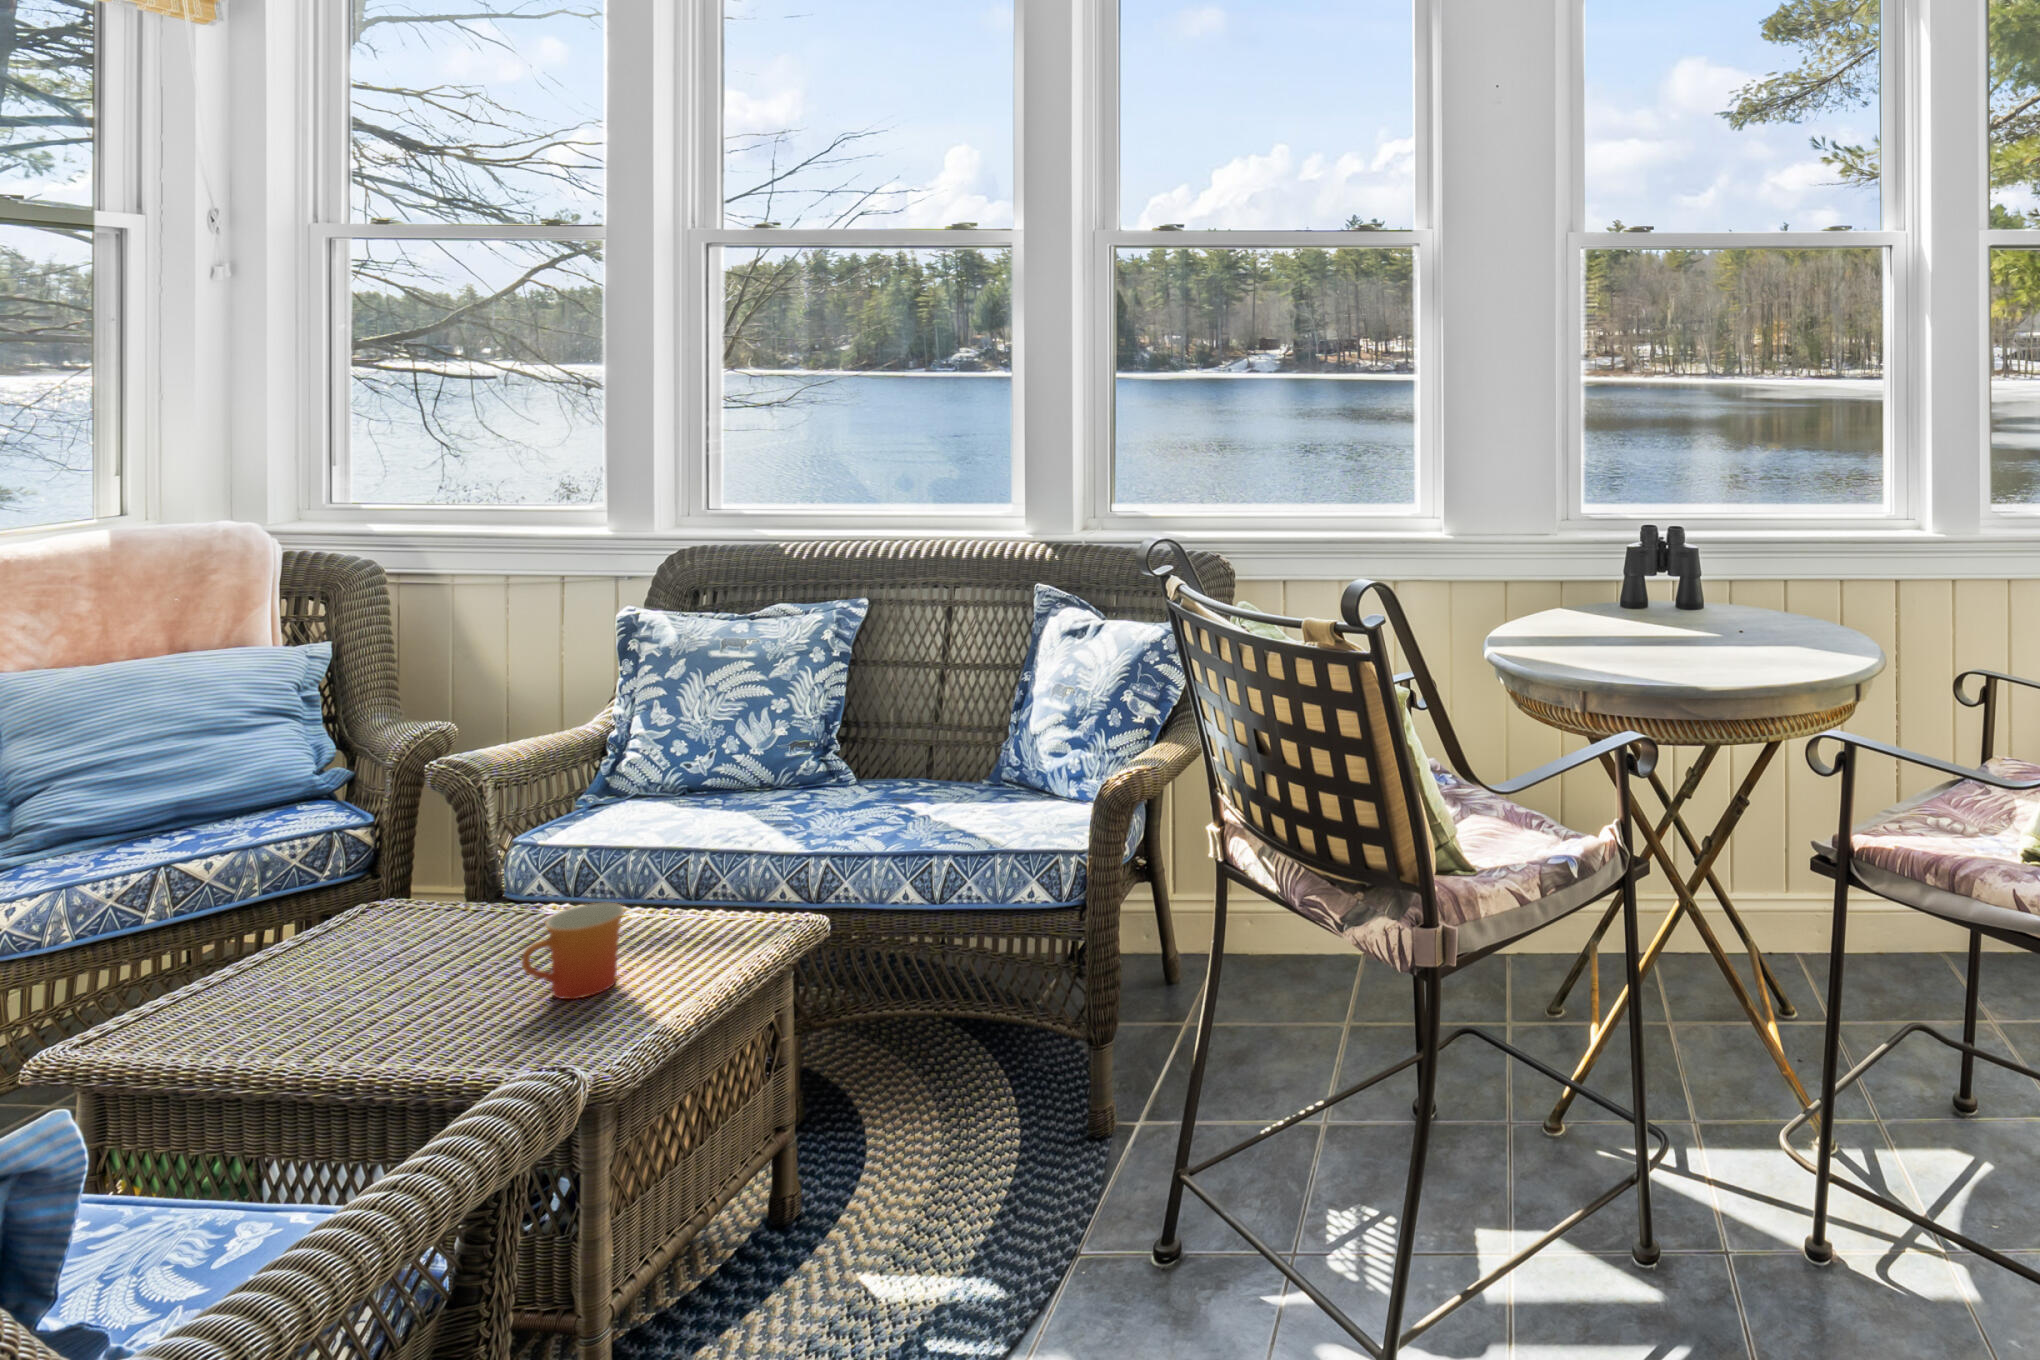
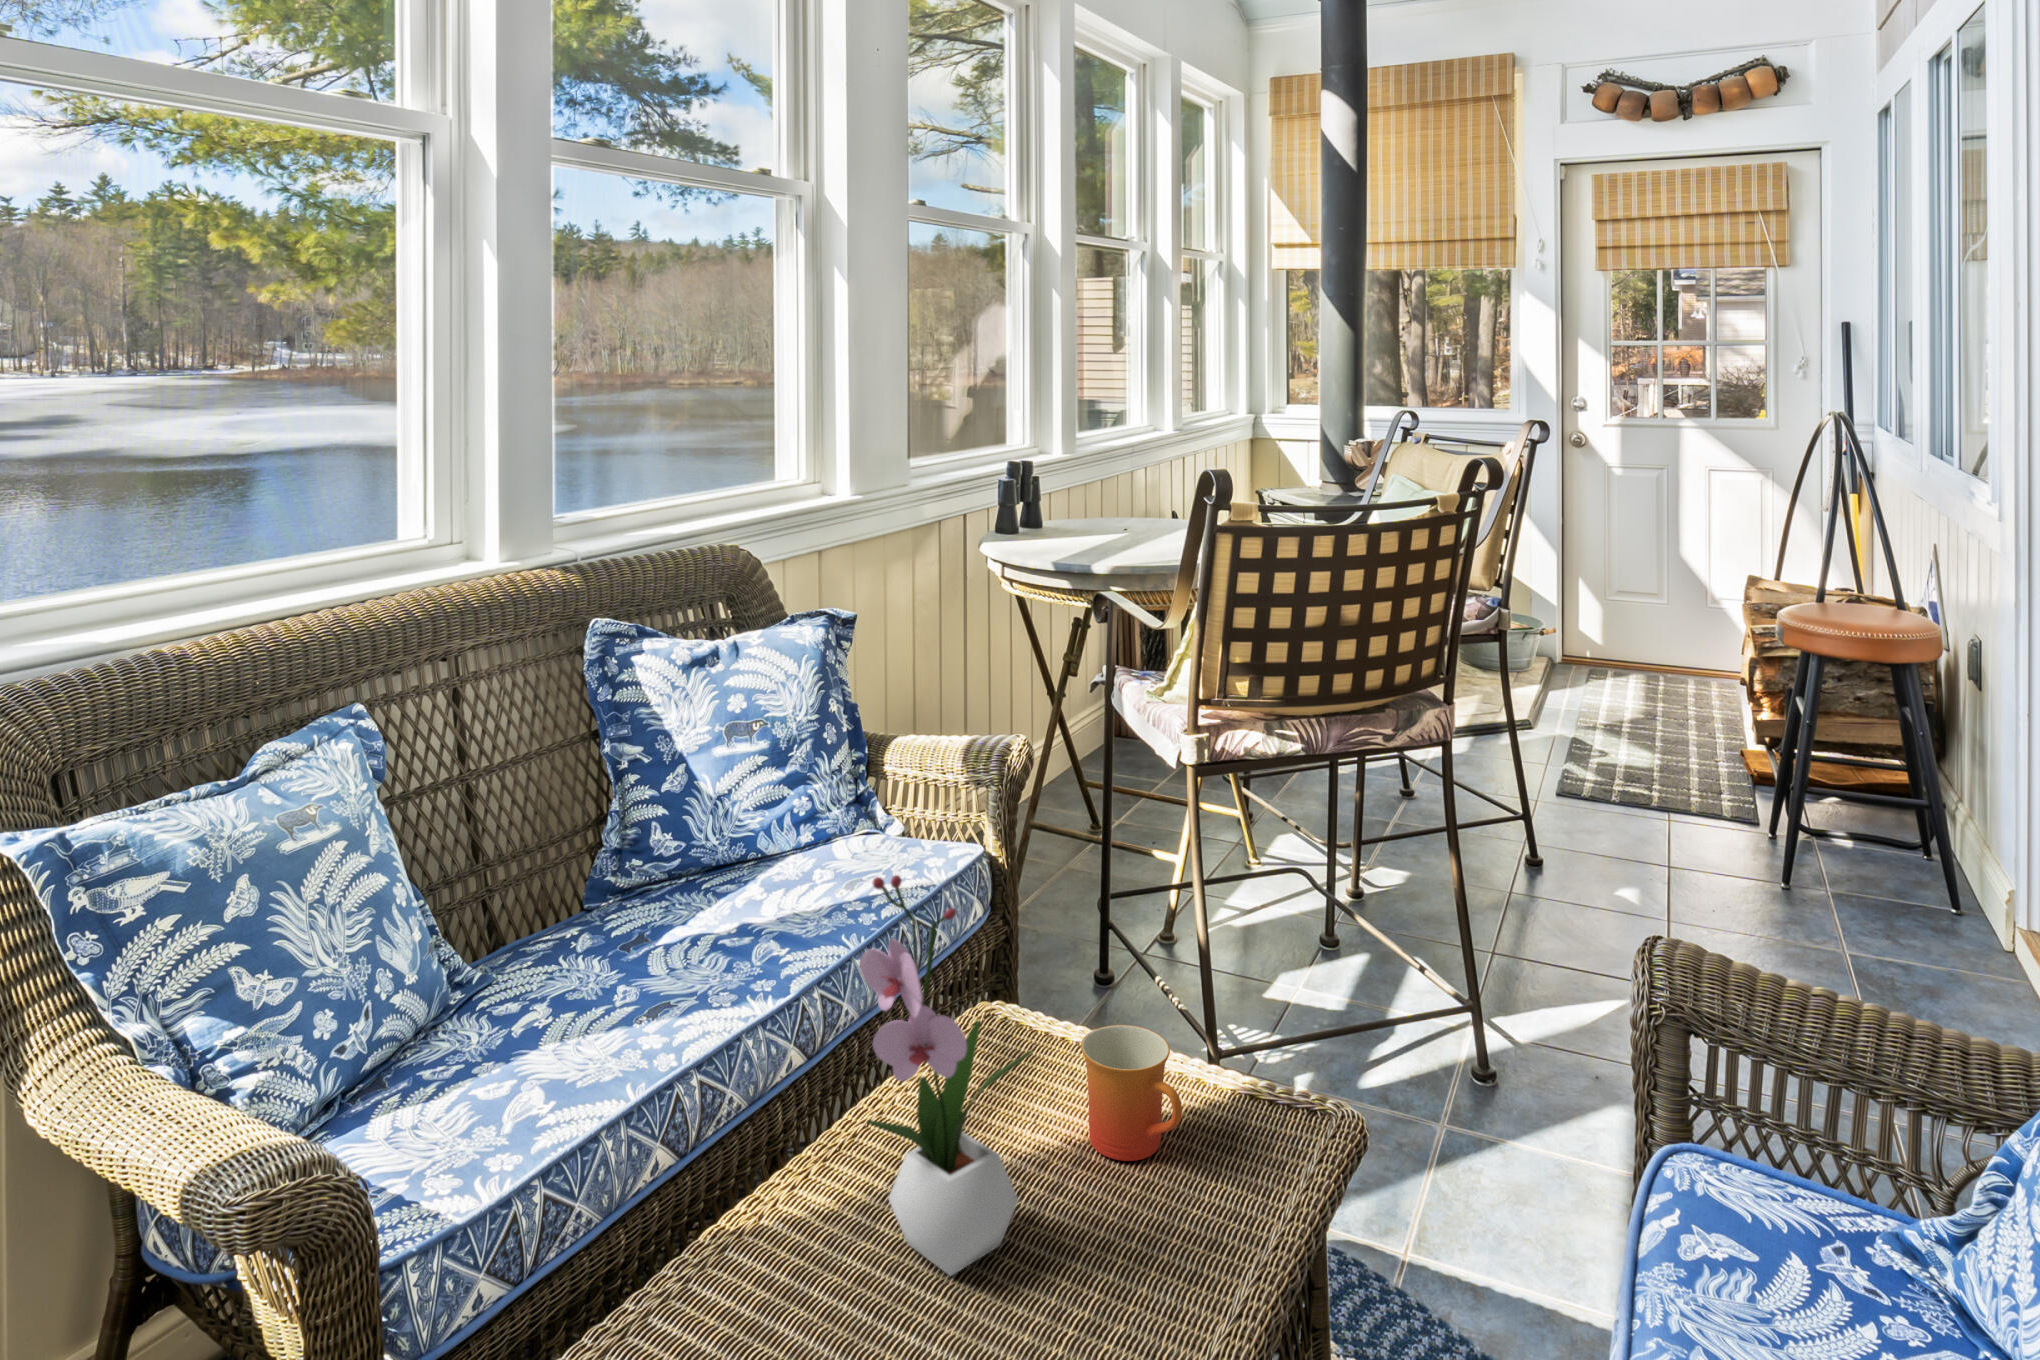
flower arrangement: none [424,711,526,973] -> present [859,875,1033,1276]

